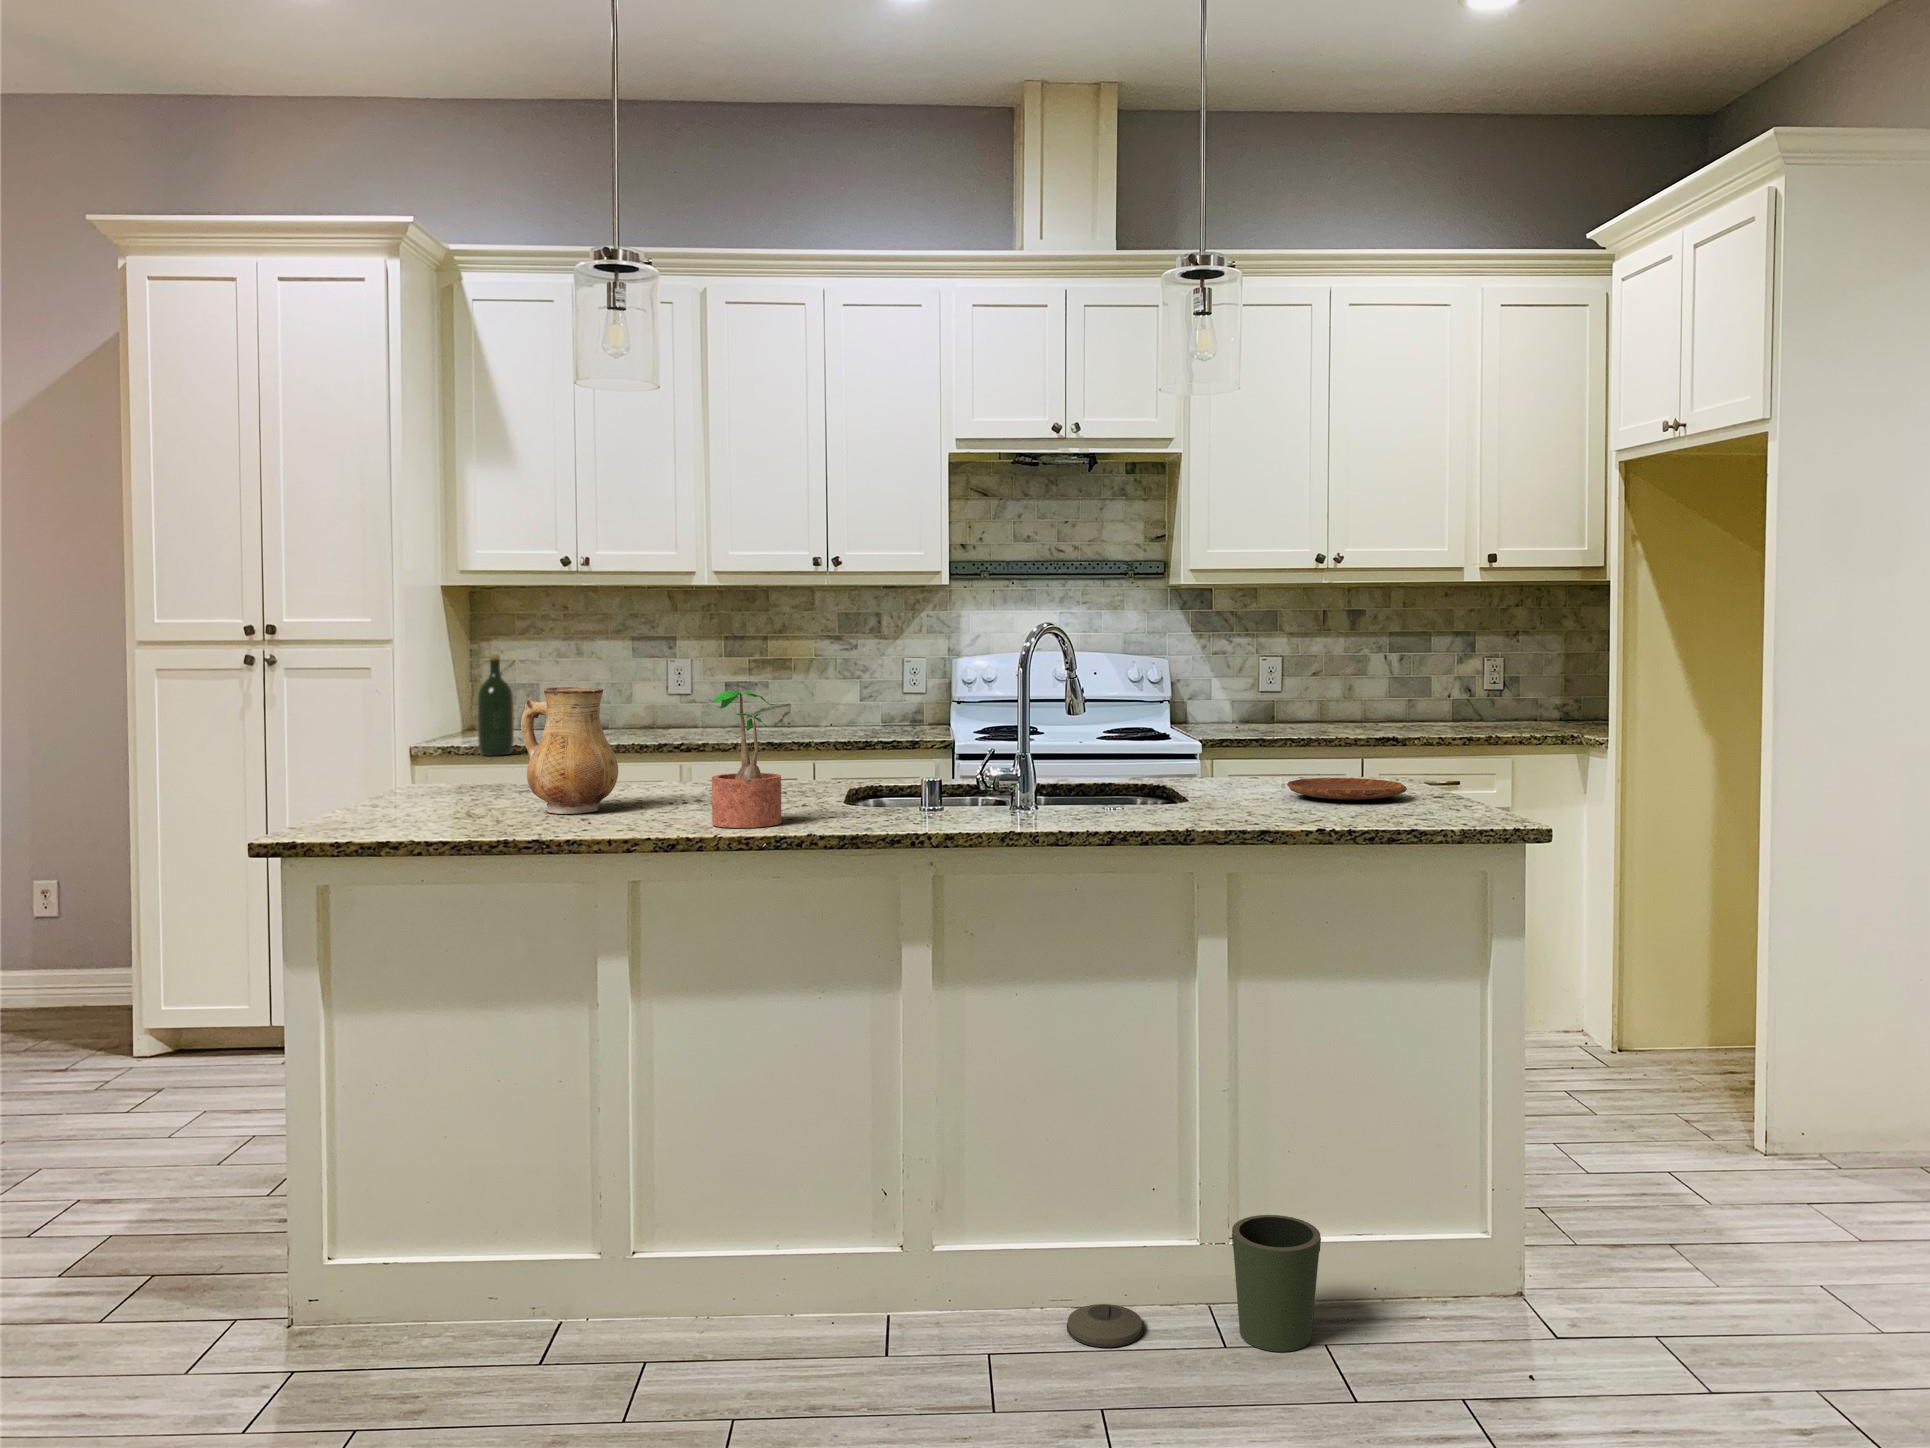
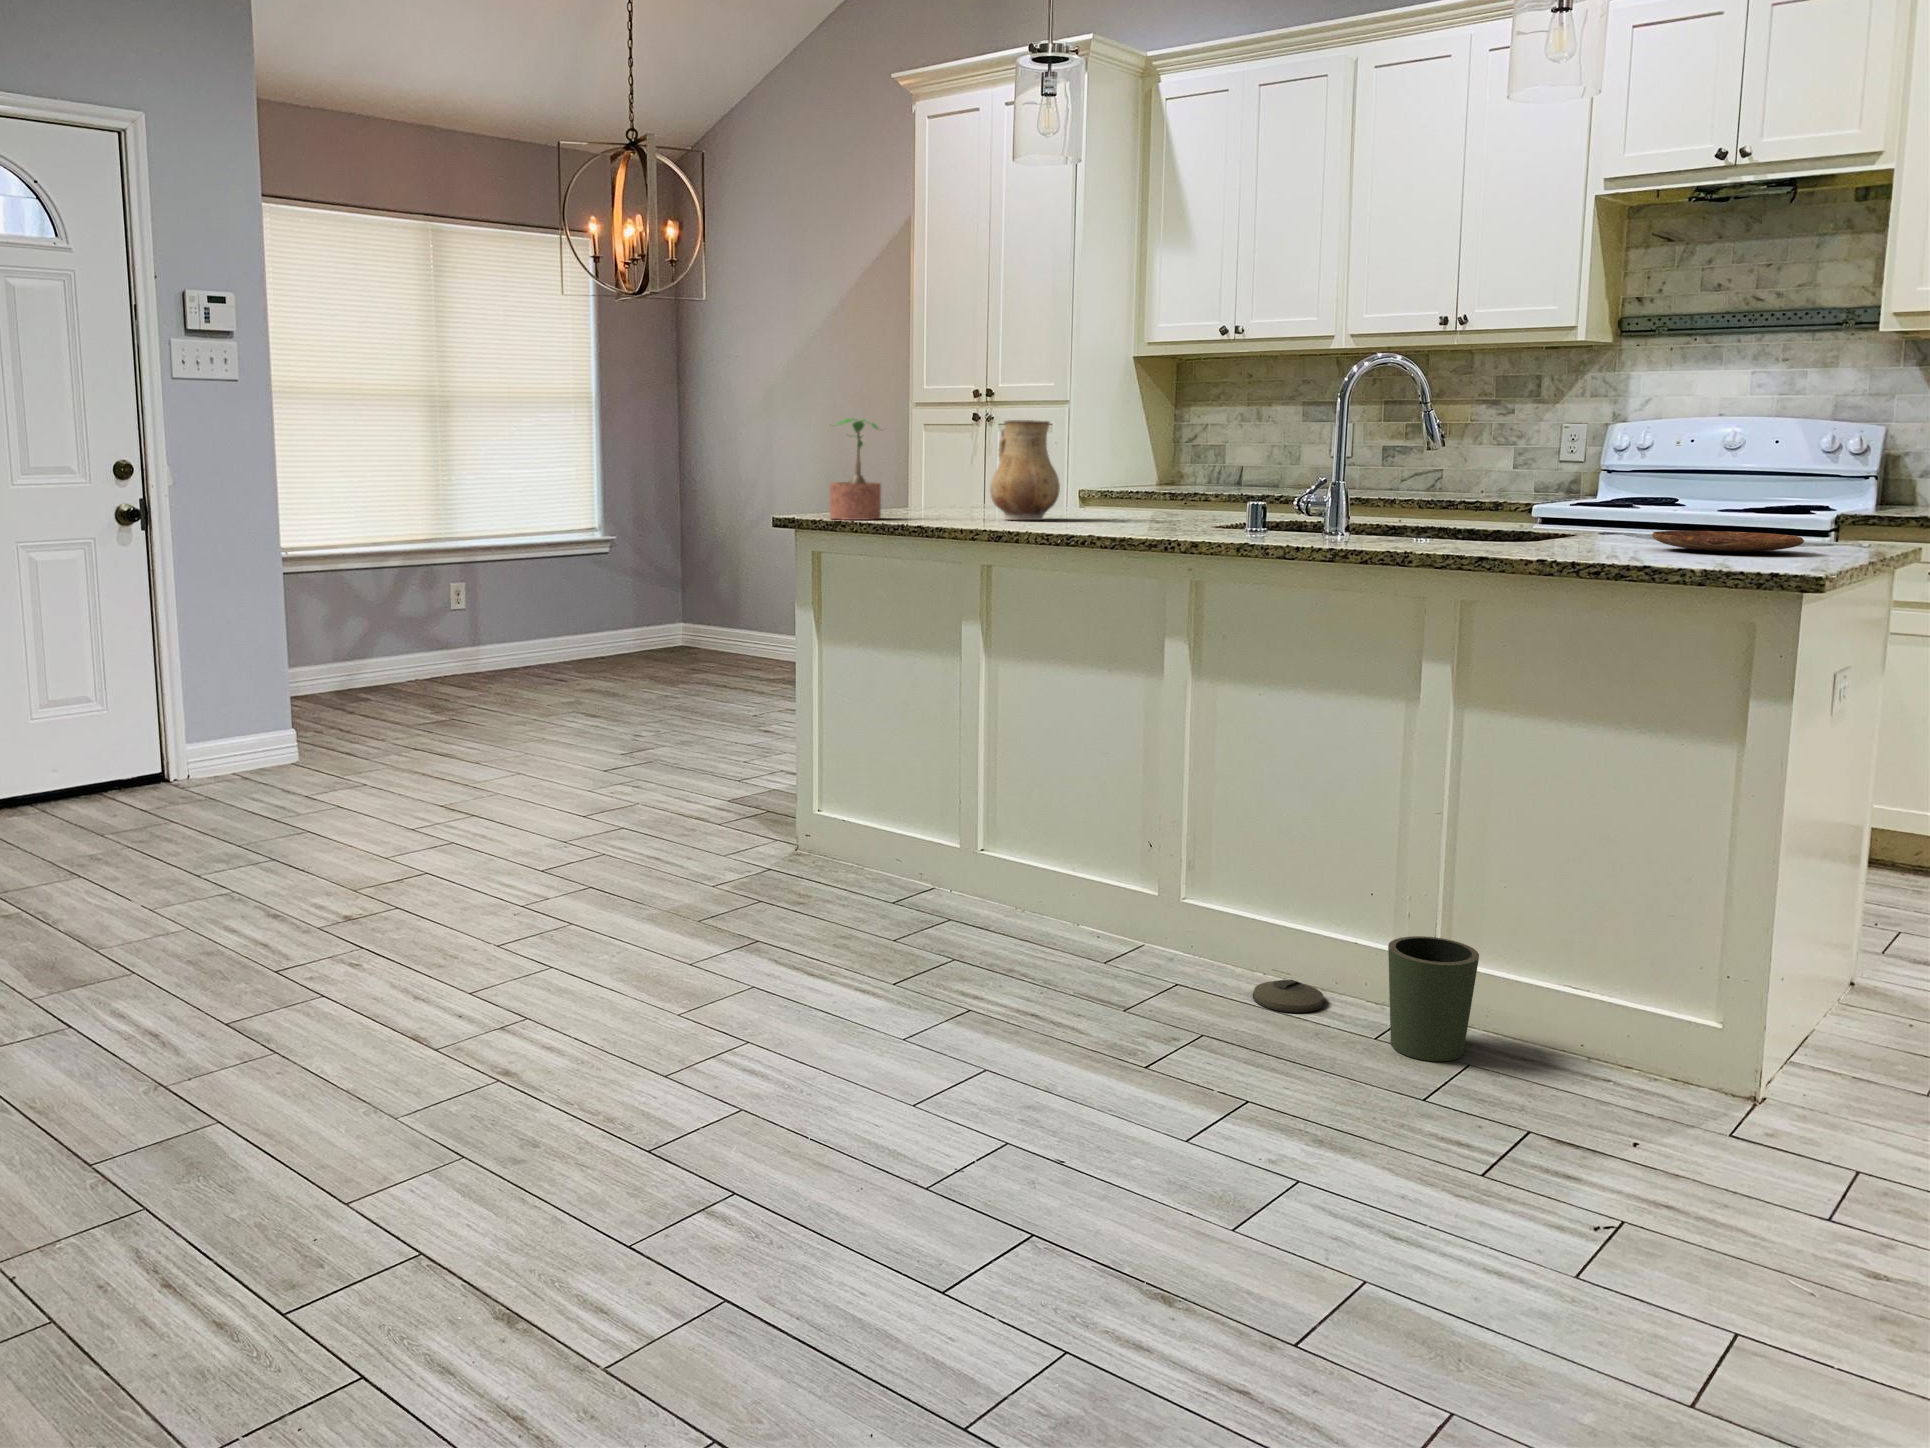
wine bottle: present [478,654,514,756] -> none [1137,415,1167,502]
potted plant: present [710,691,781,828] -> present [830,419,881,520]

